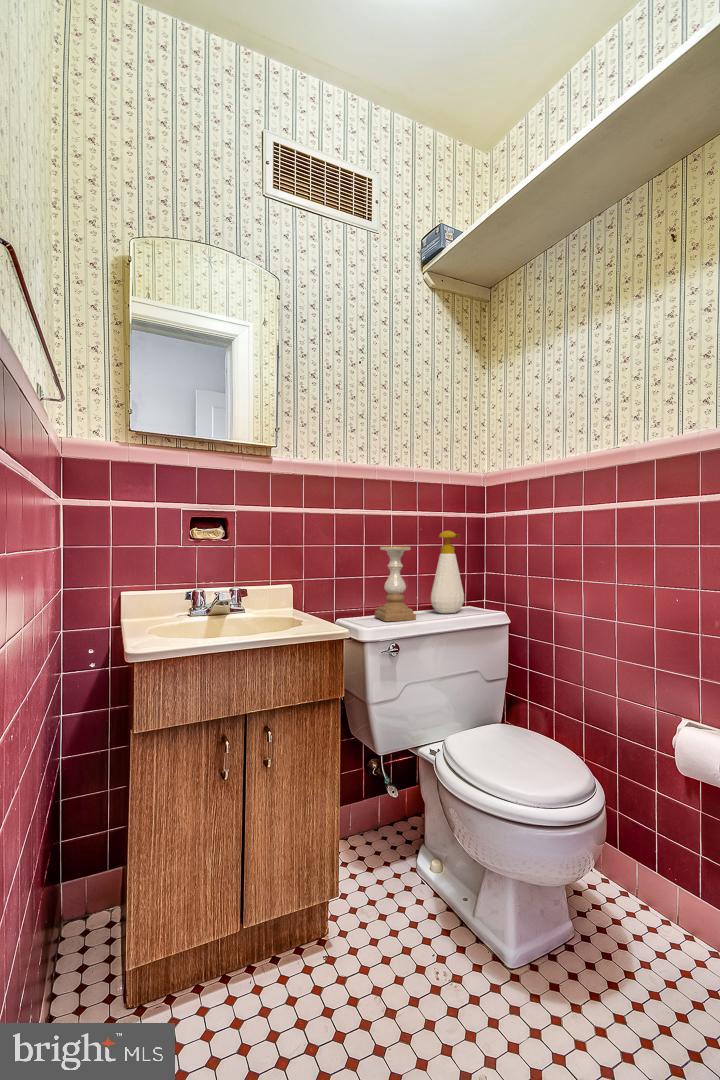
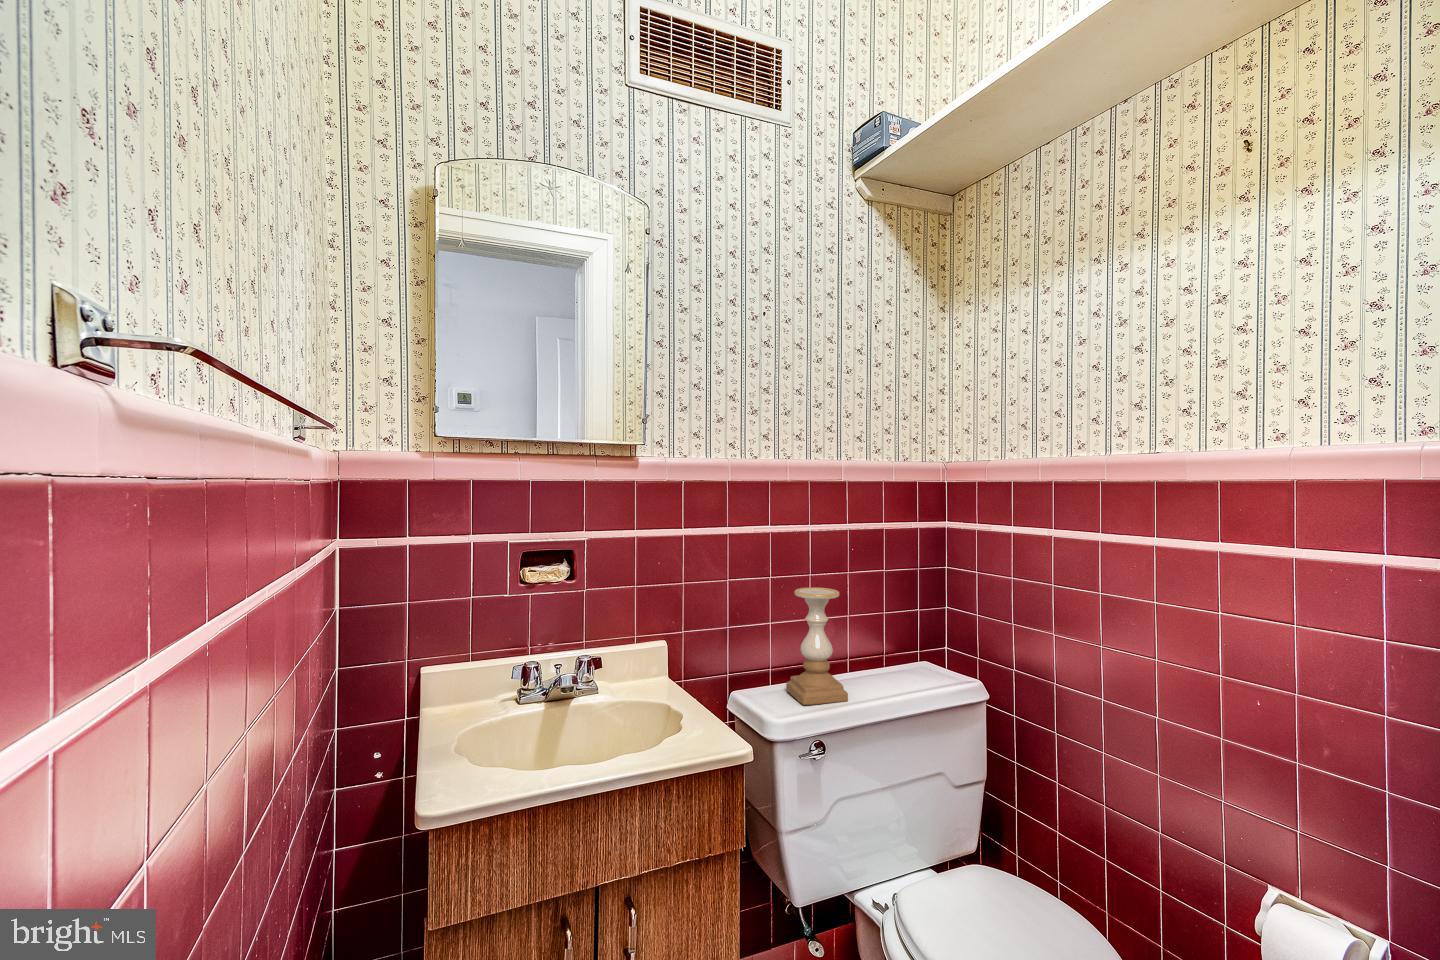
soap bottle: present [431,531,464,613] -> none [868,562,917,684]

